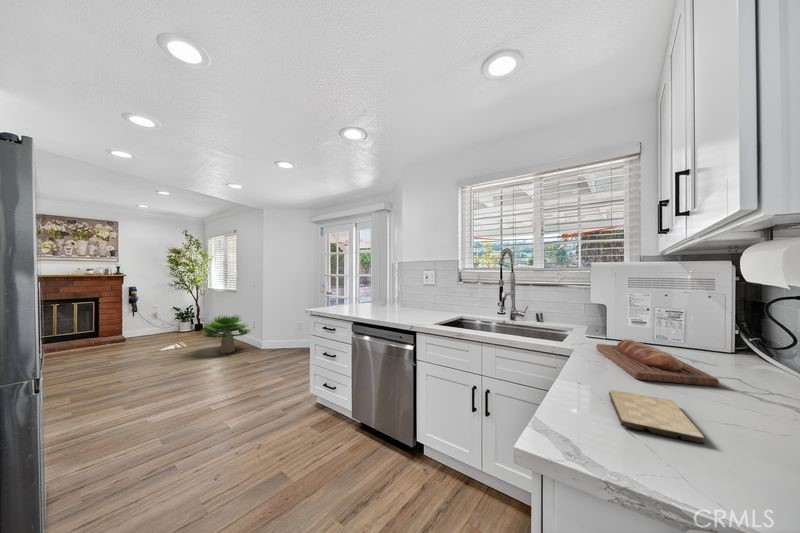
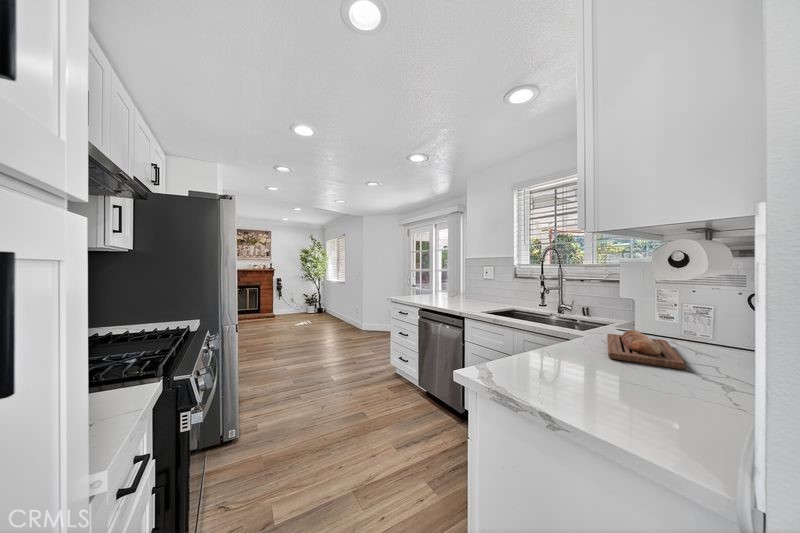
potted plant: present [203,316,251,353] -> none [319,300,355,330]
cutting board: present [609,390,705,443] -> none [546,360,612,391]

